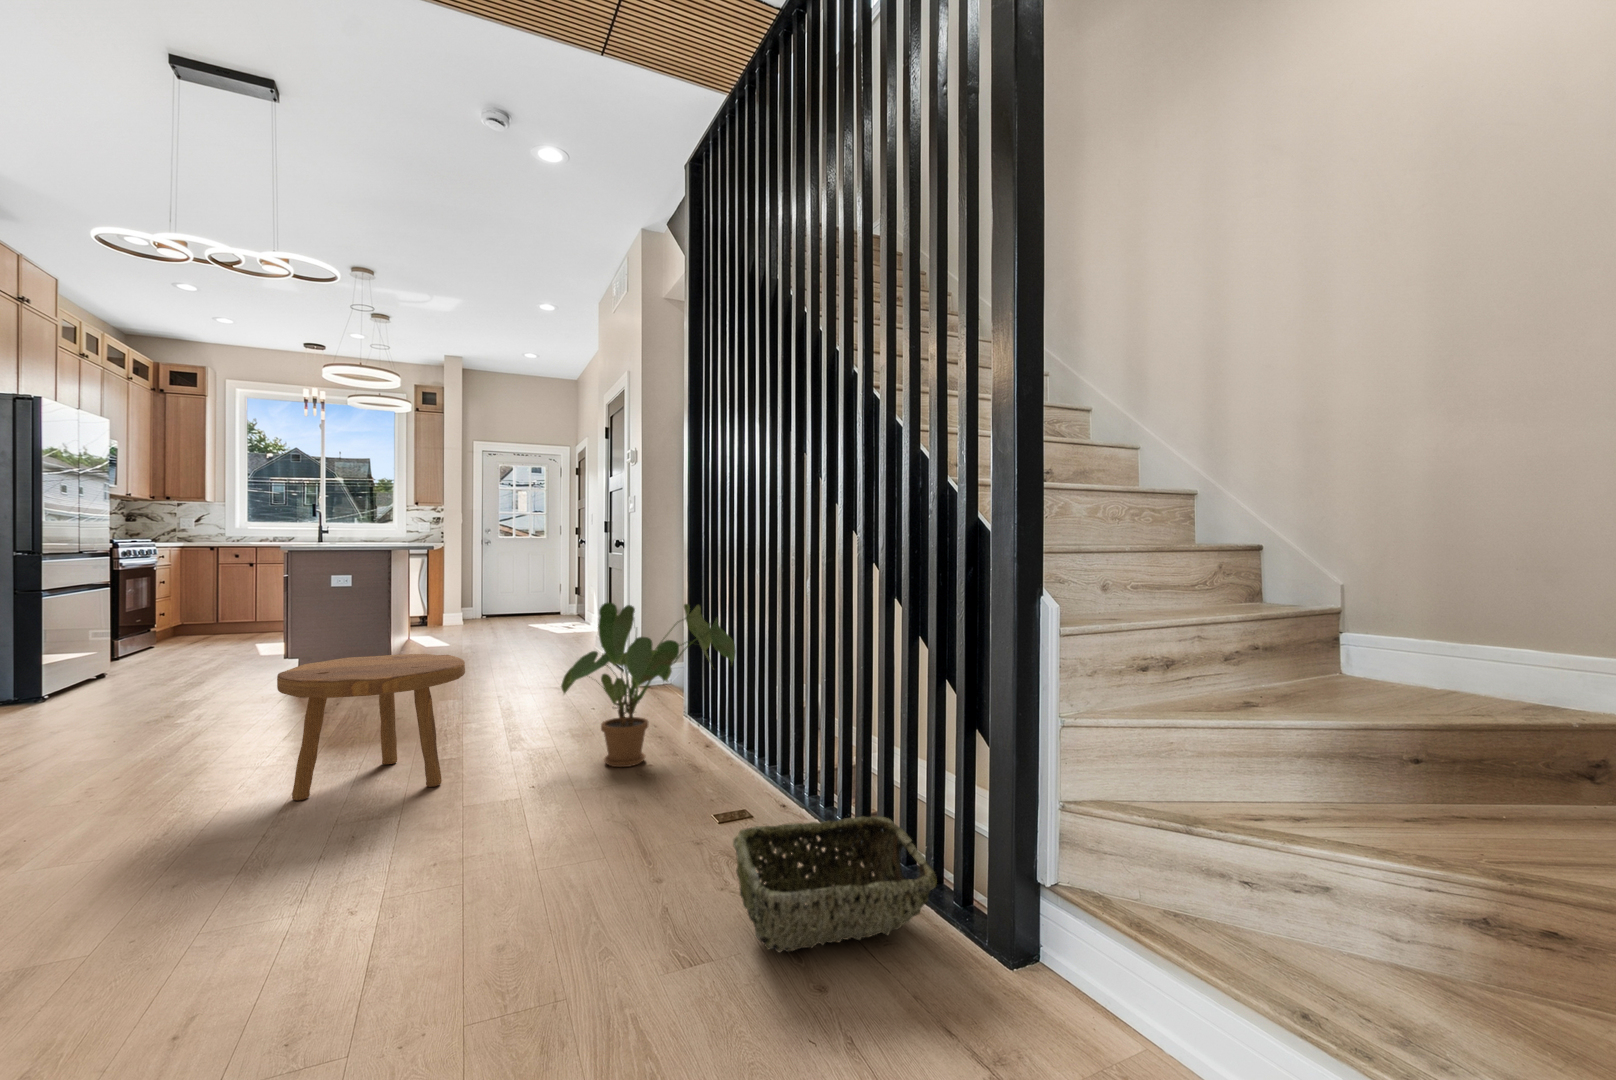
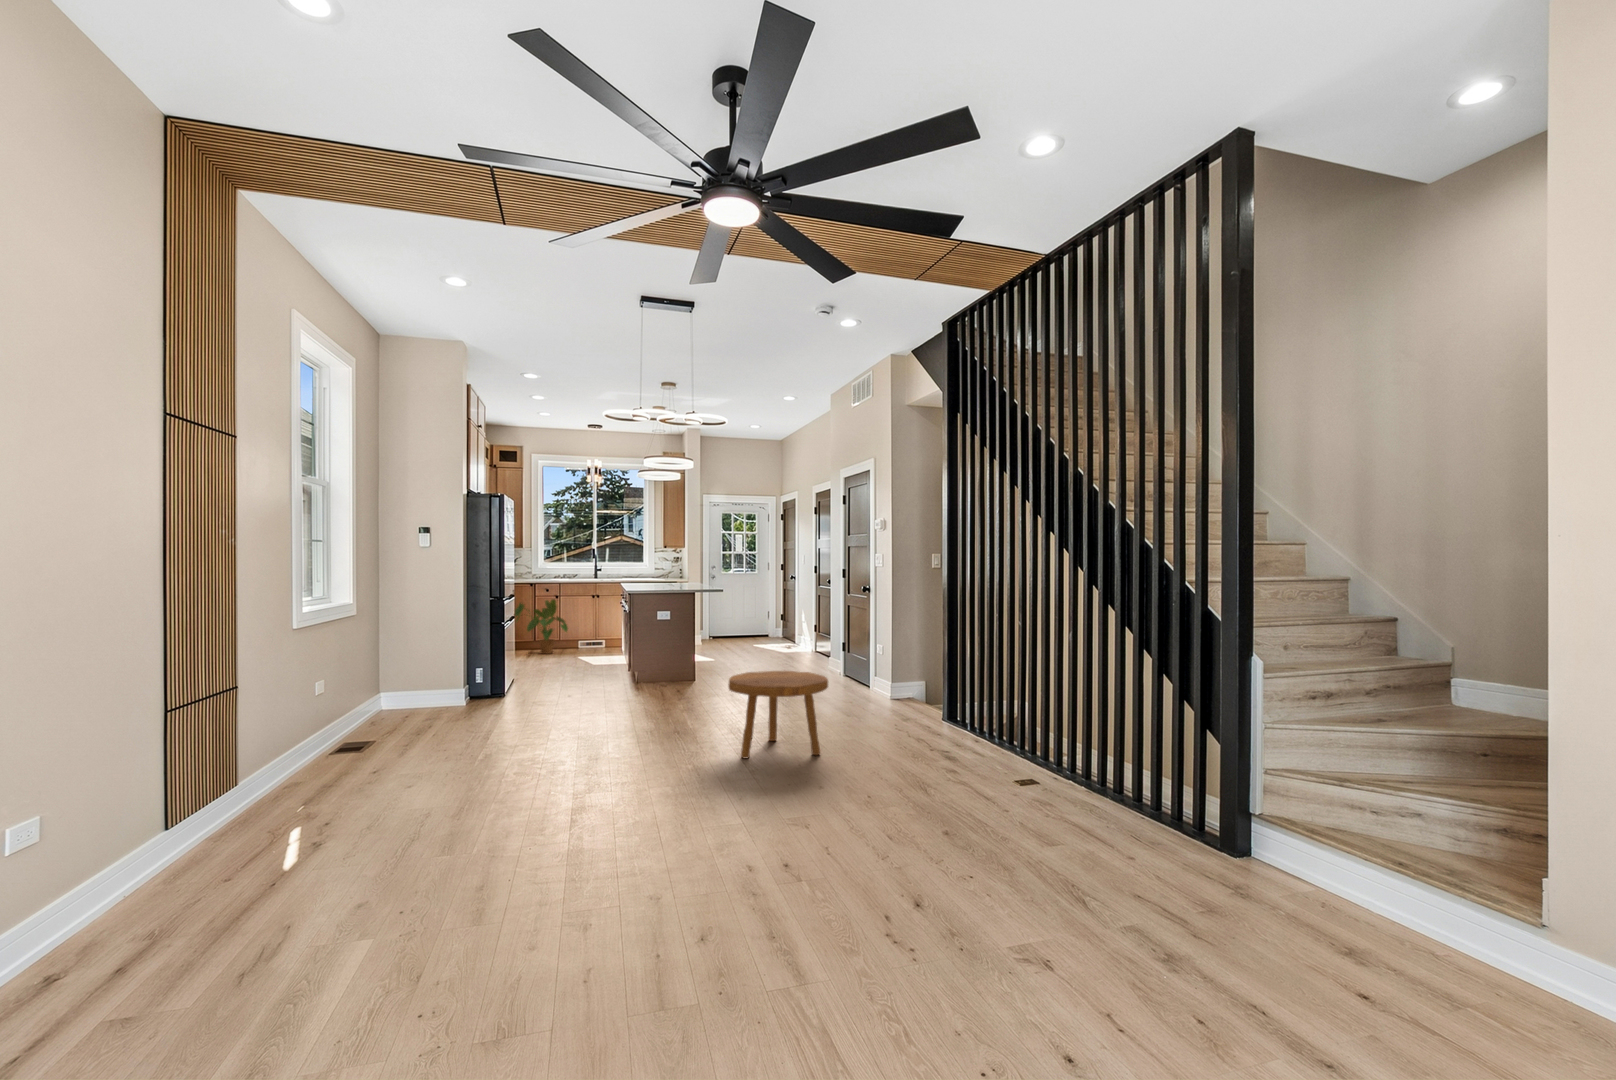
house plant: present [561,603,736,767] -> present [515,599,568,654]
woven basket: present [733,817,937,952] -> none [1063,778,1188,844]

